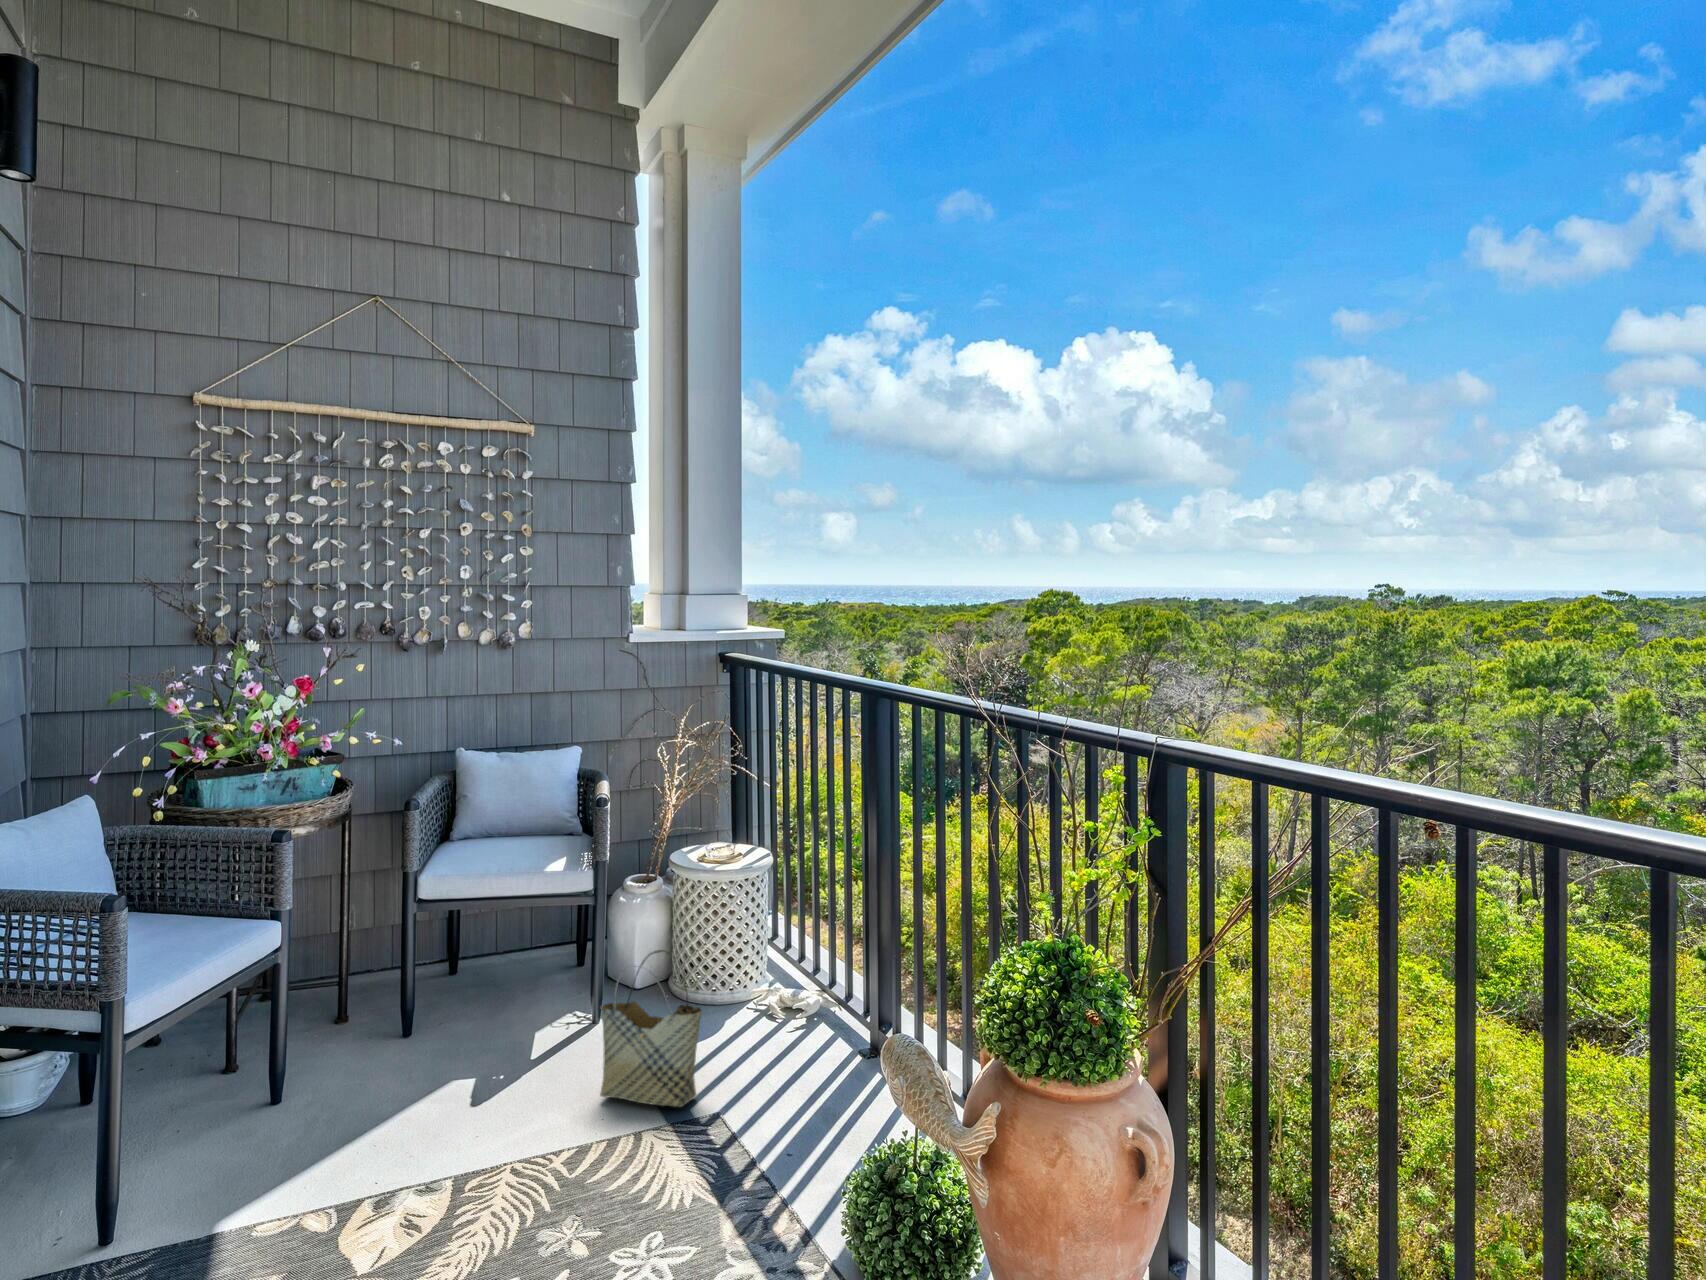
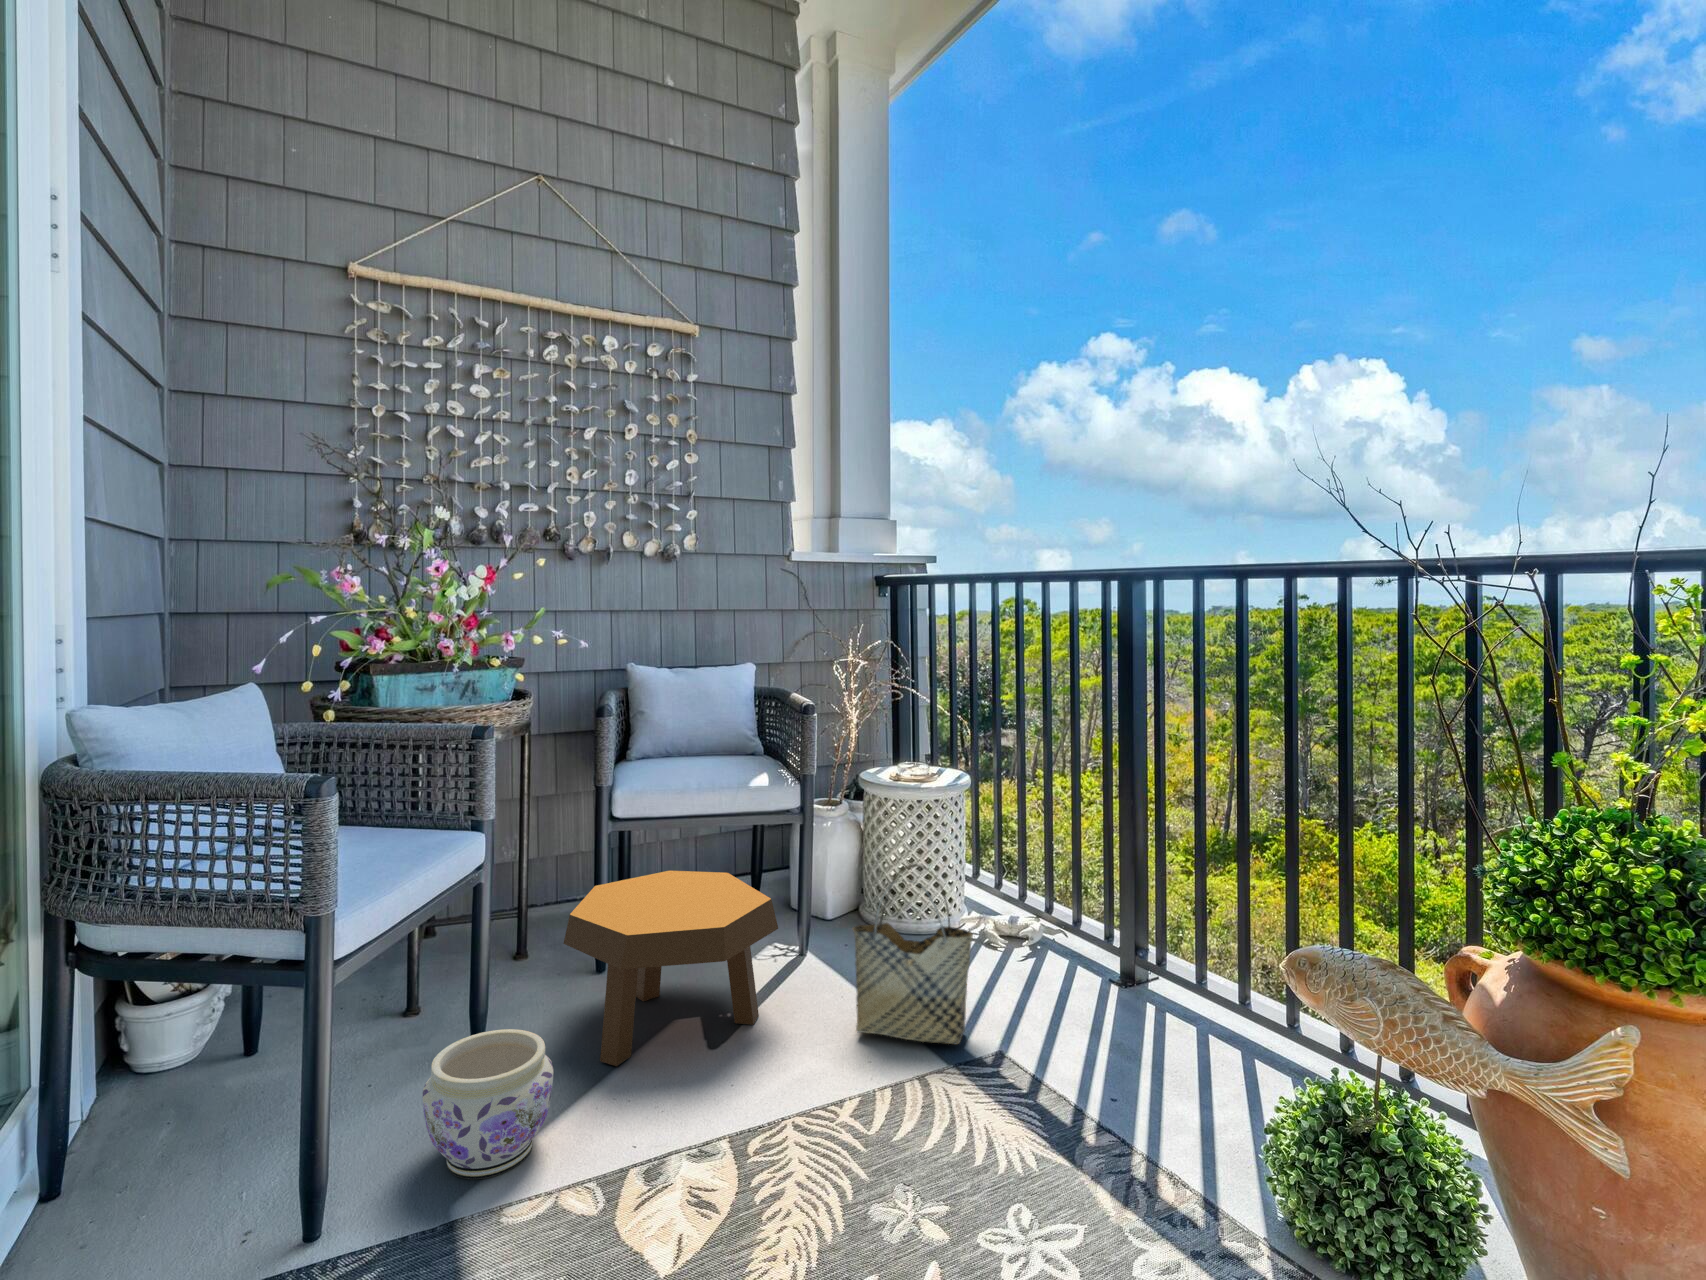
footstool: none [349,952,541,1122] -> present [564,871,778,1066]
planter: none [201,1089,313,1205] -> present [423,1029,554,1179]

